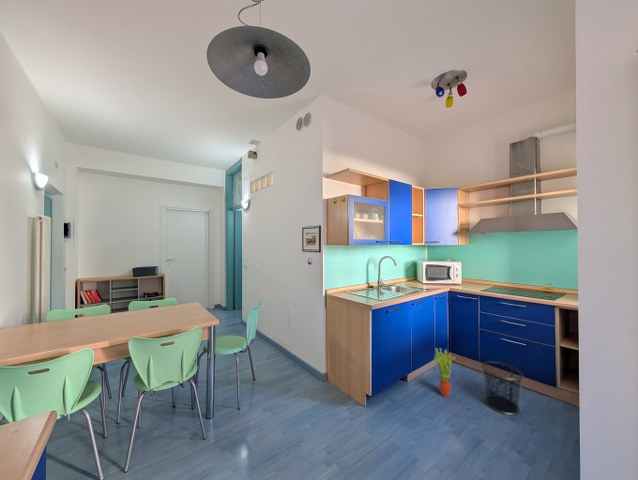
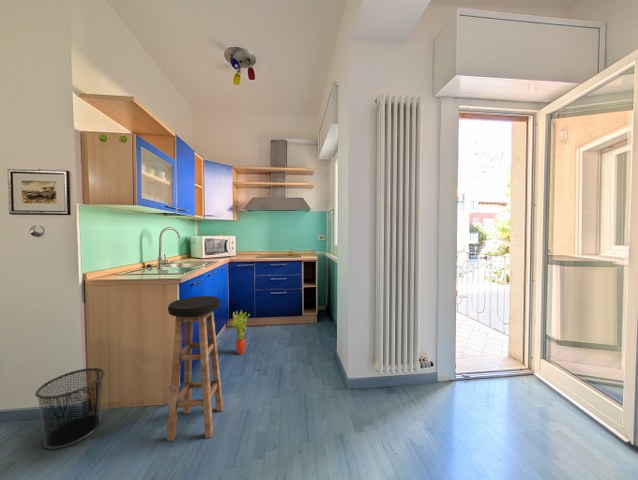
bar stool: none [351,325,400,460] -> present [167,296,223,441]
waste bin: present [482,361,523,415] -> present [35,368,105,449]

